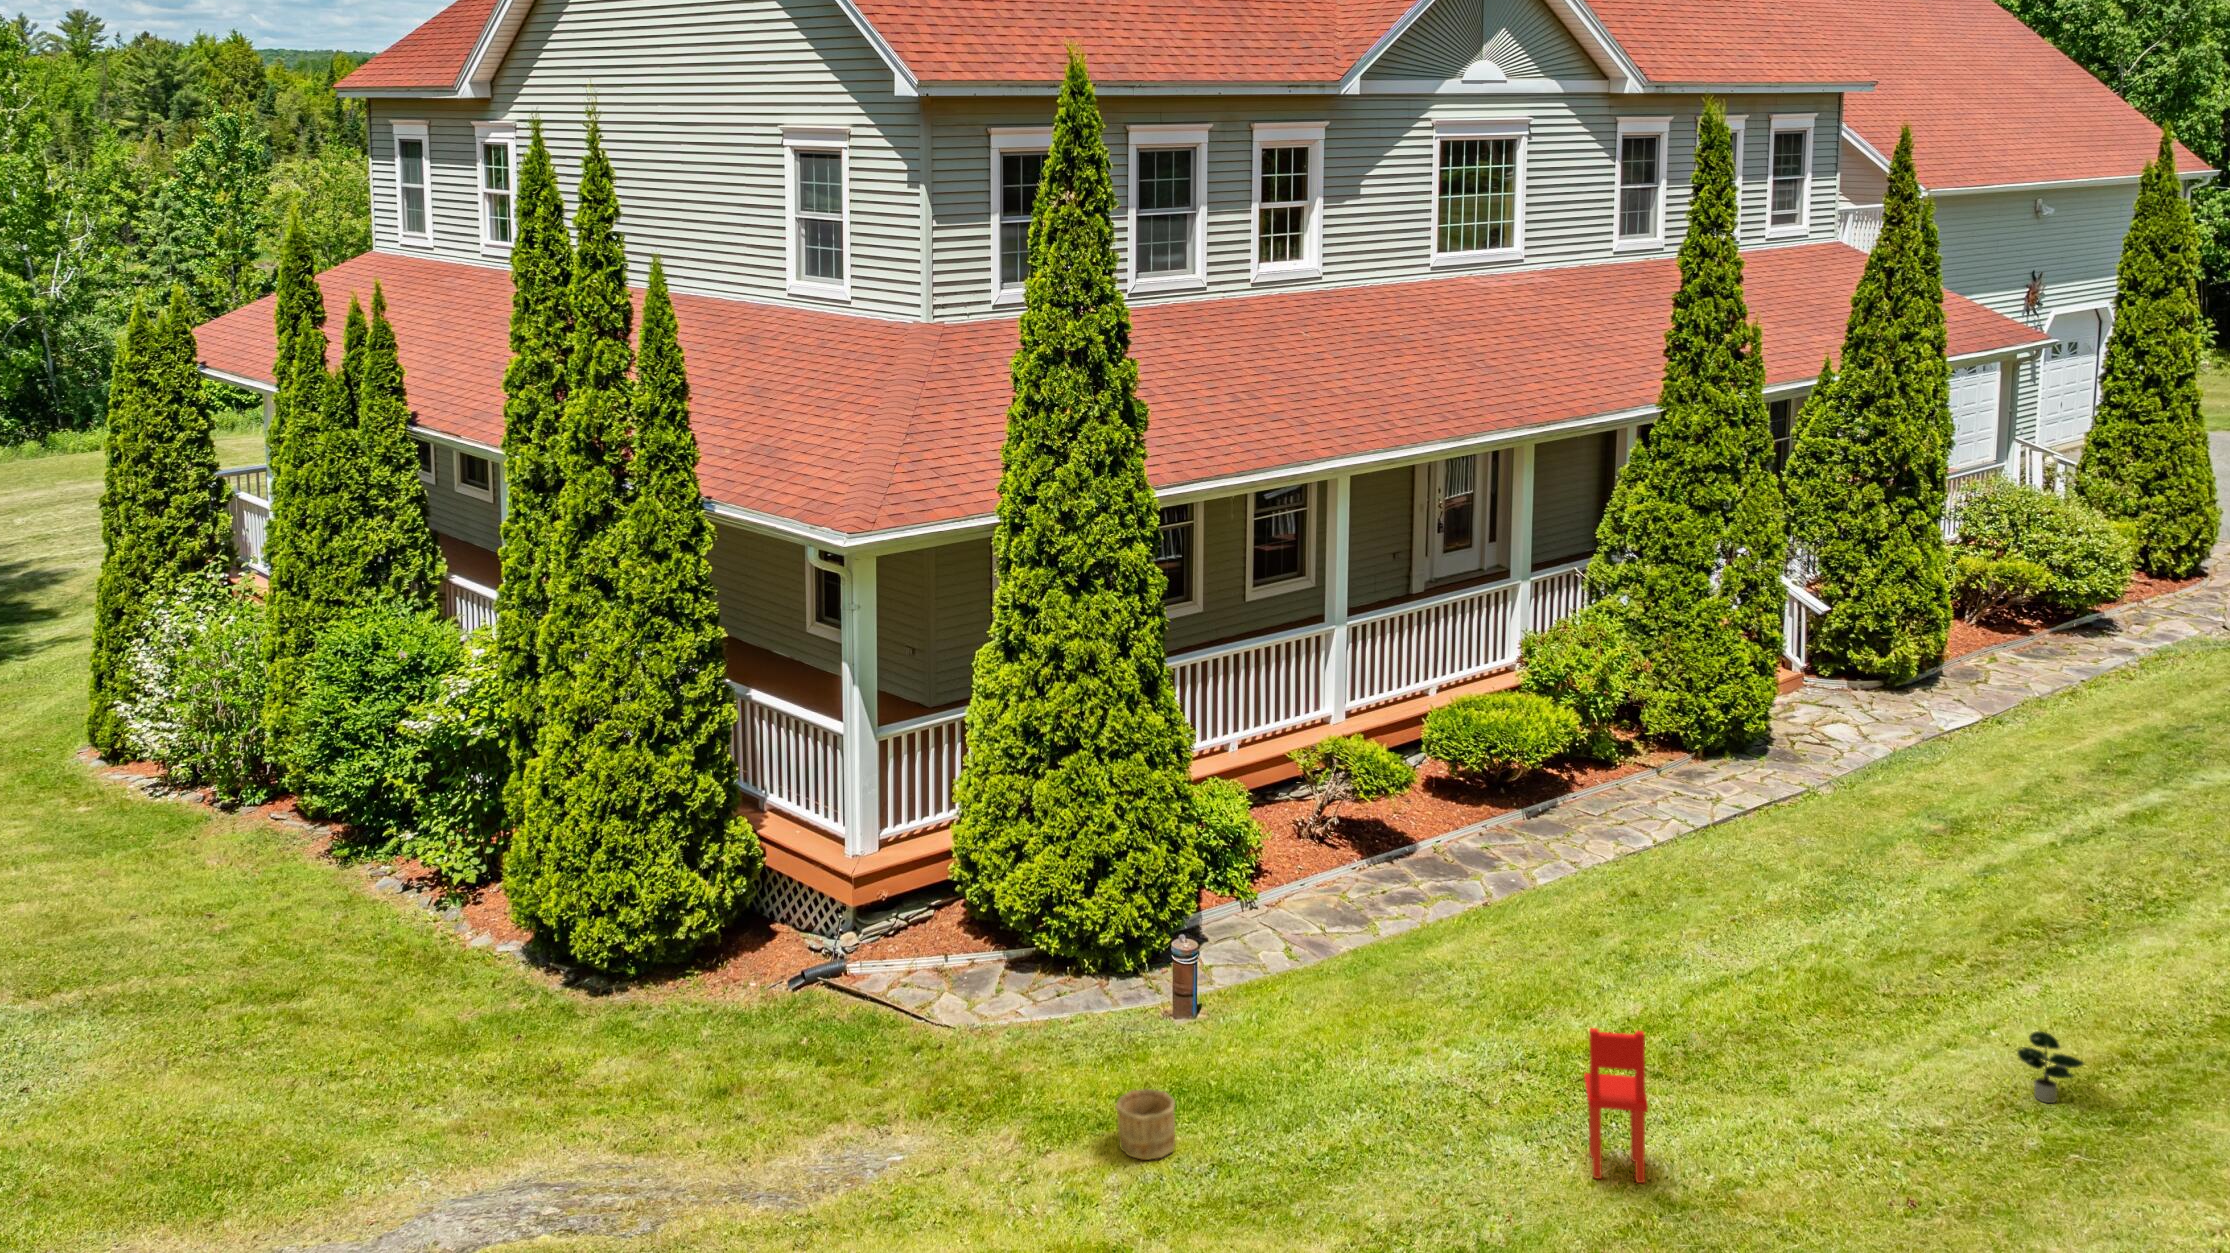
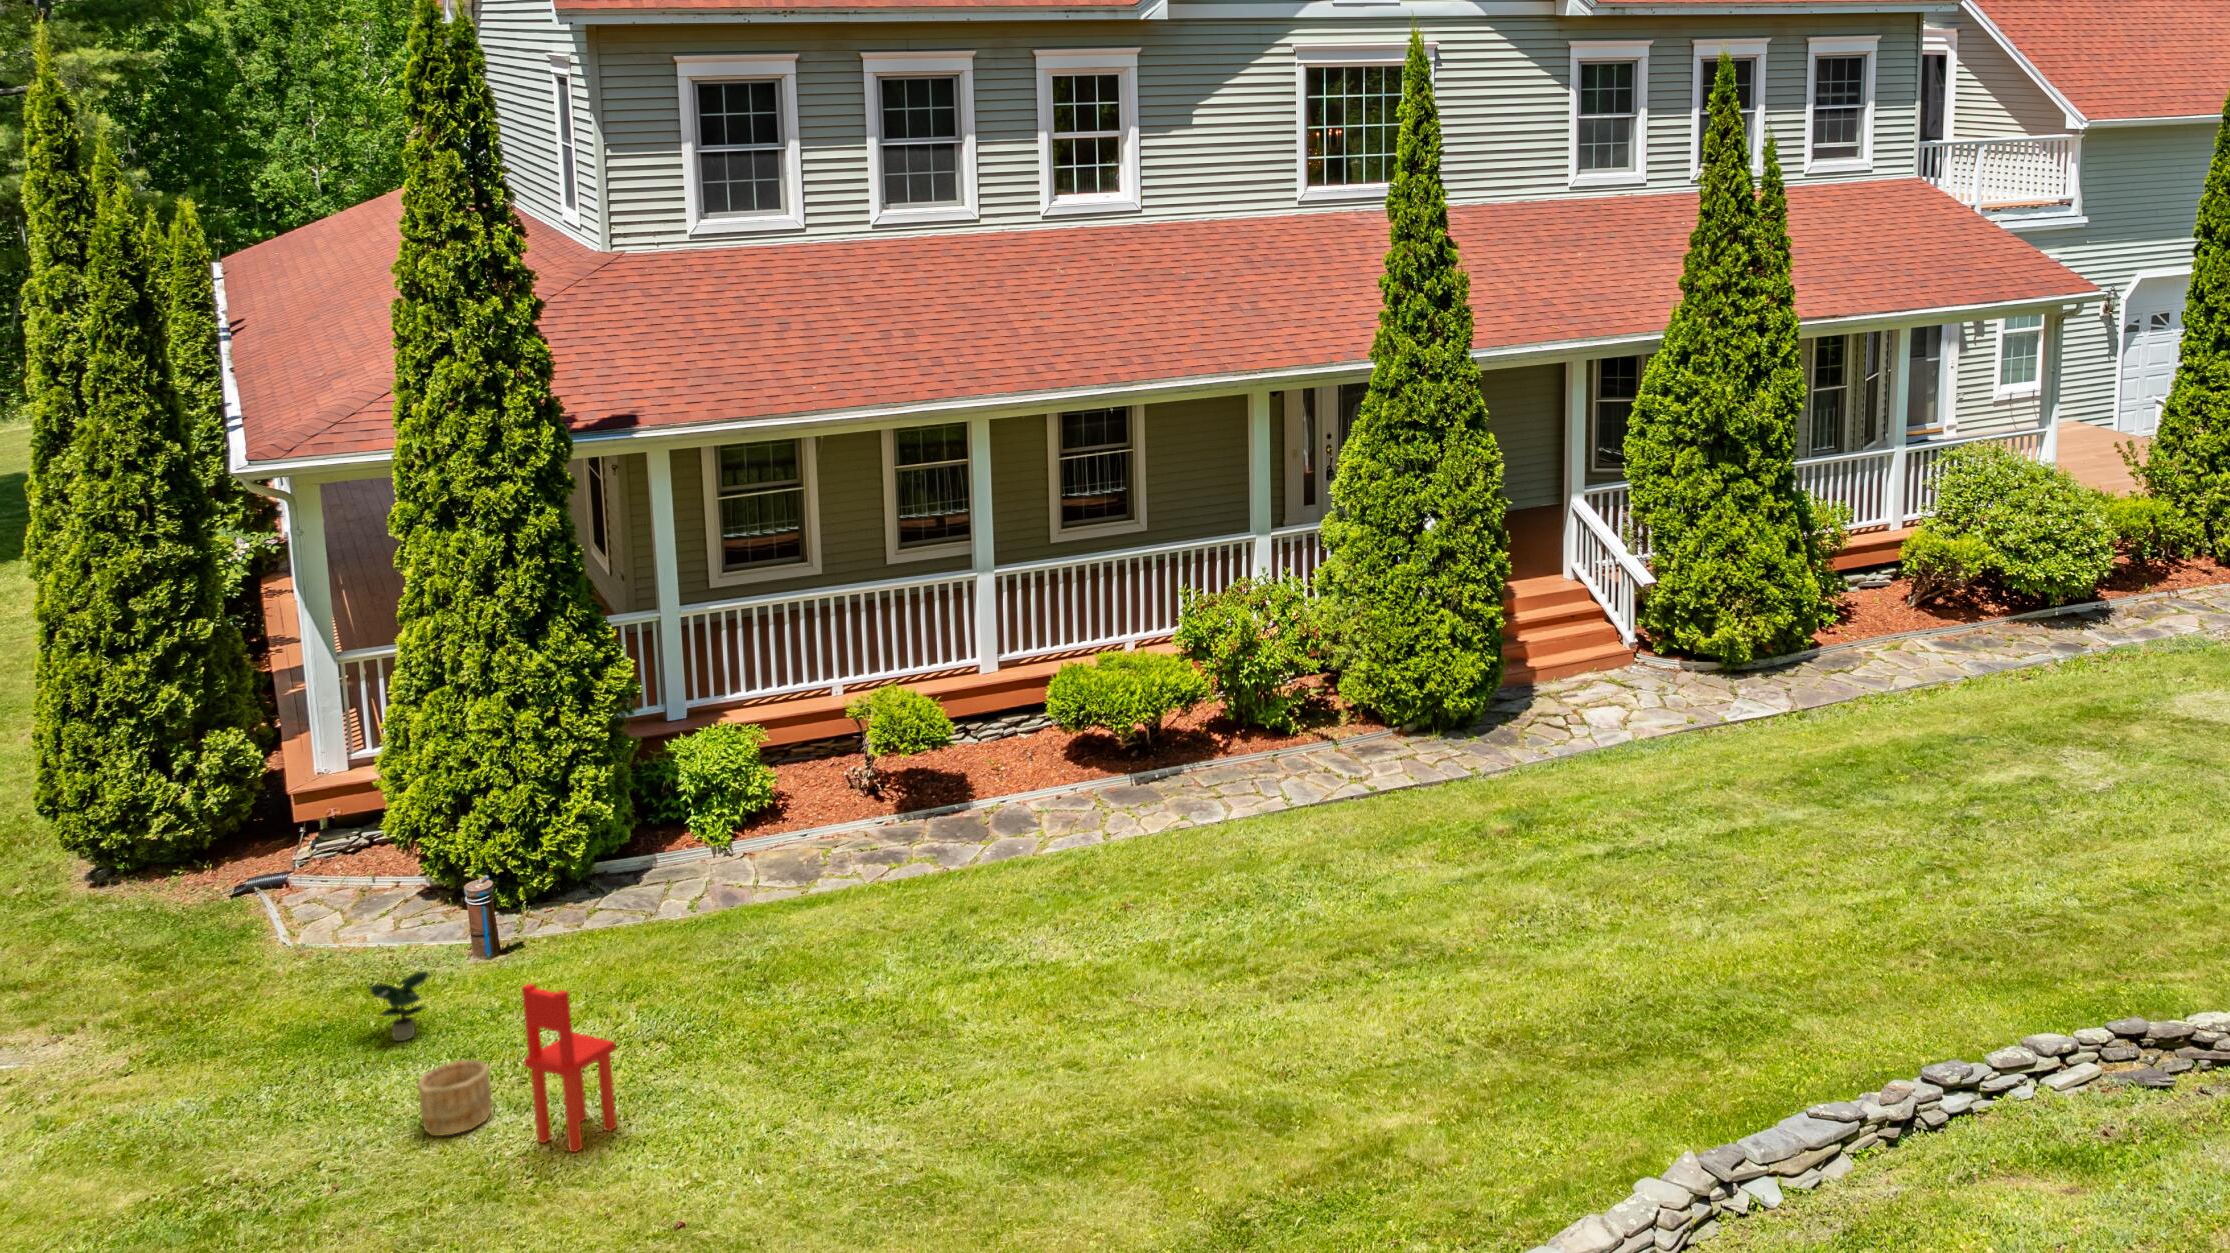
potted plant: present [2017,1031,2084,1103] -> present [370,971,428,1041]
wooden bucket: present [1116,1089,1175,1160] -> present [417,1060,492,1136]

